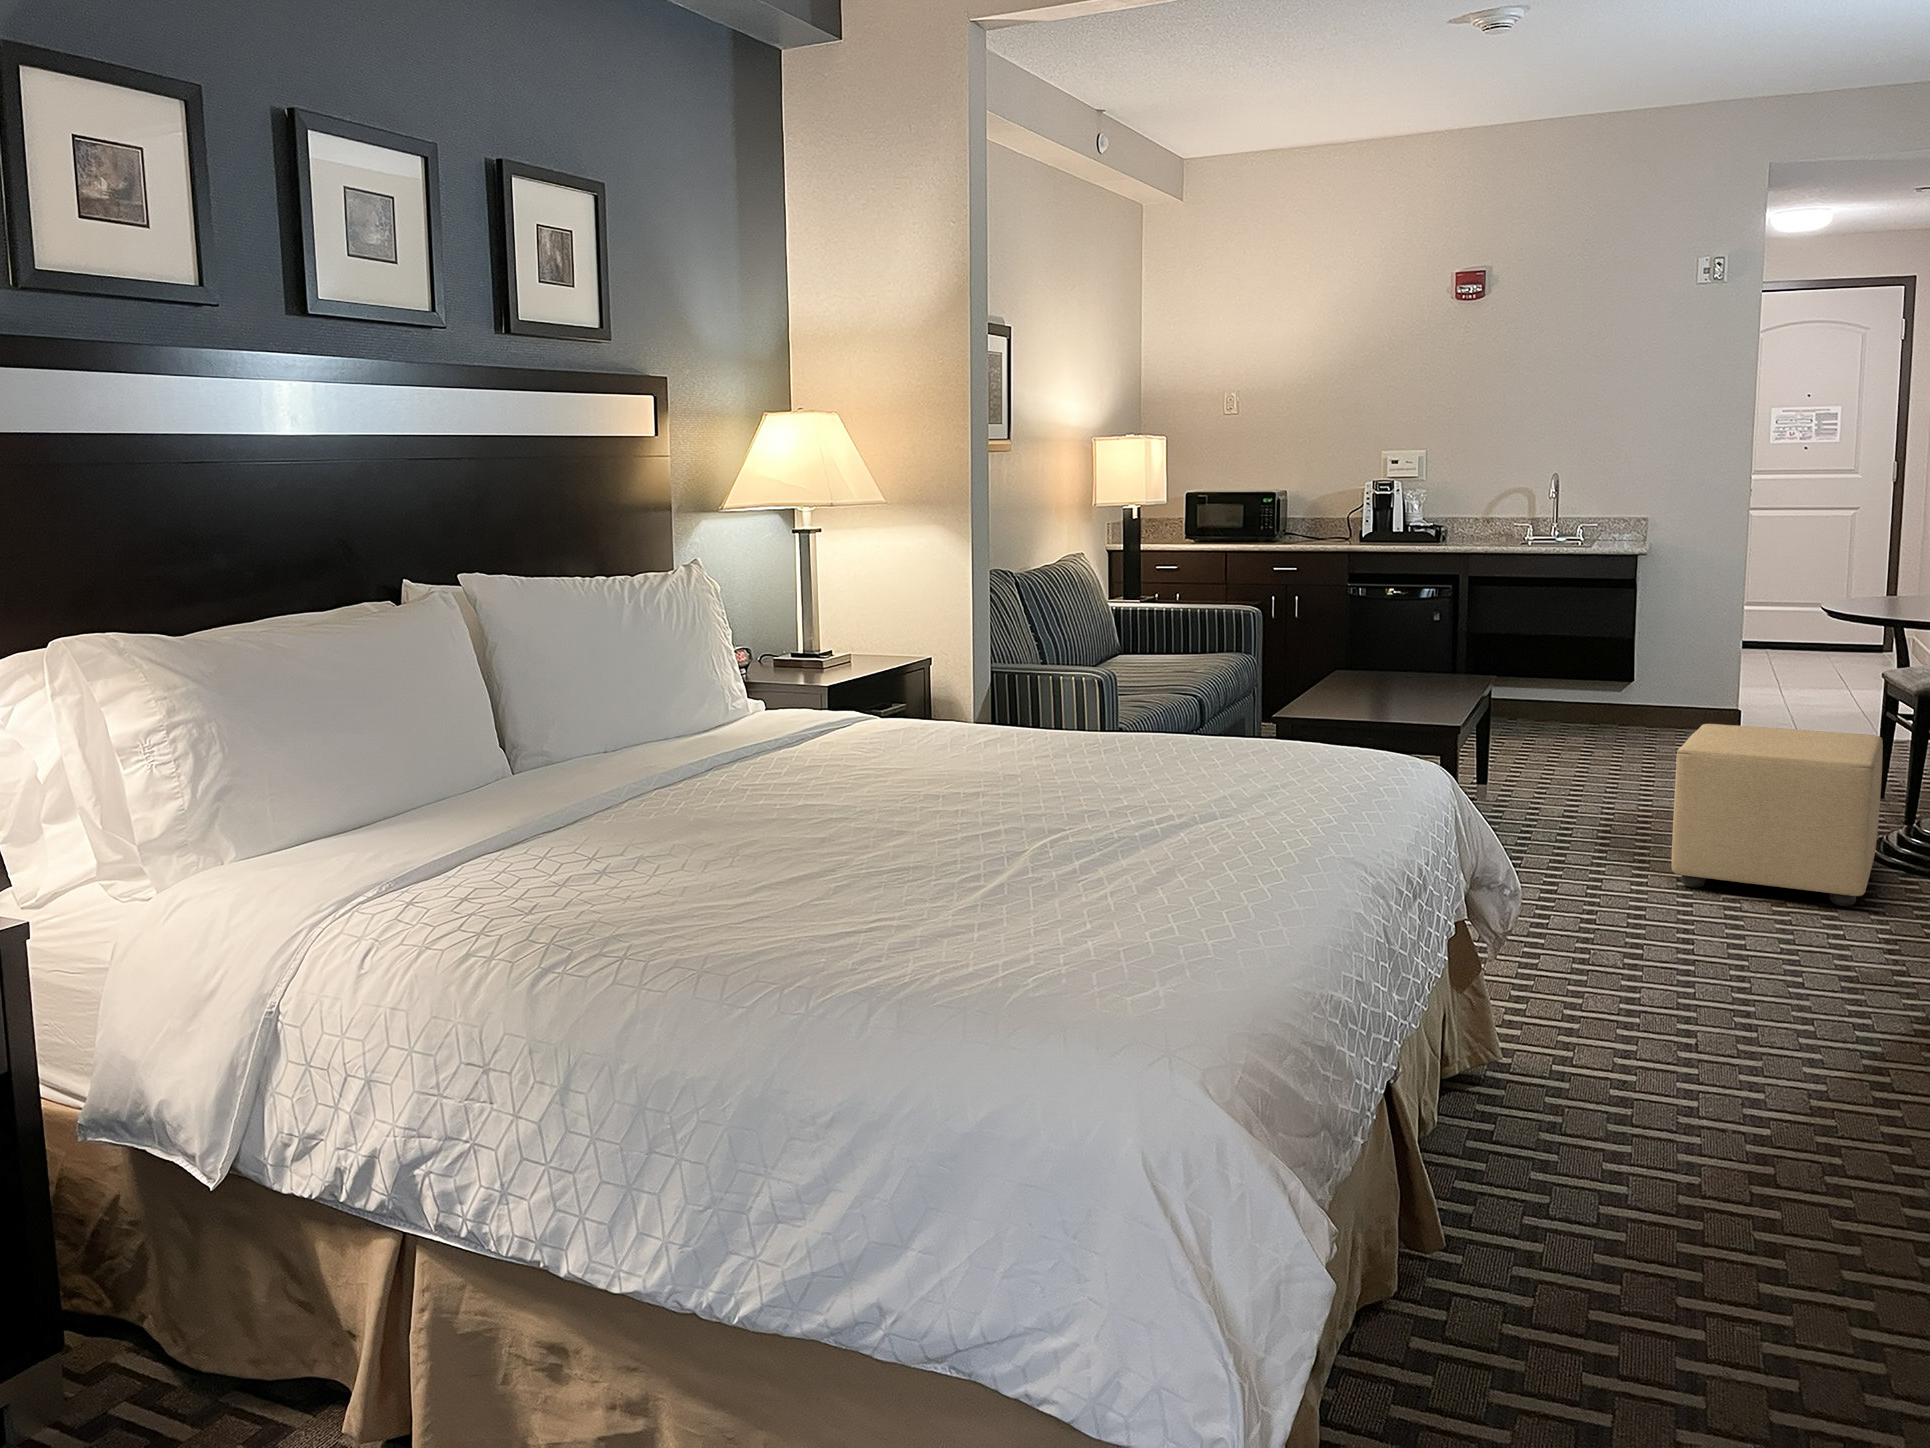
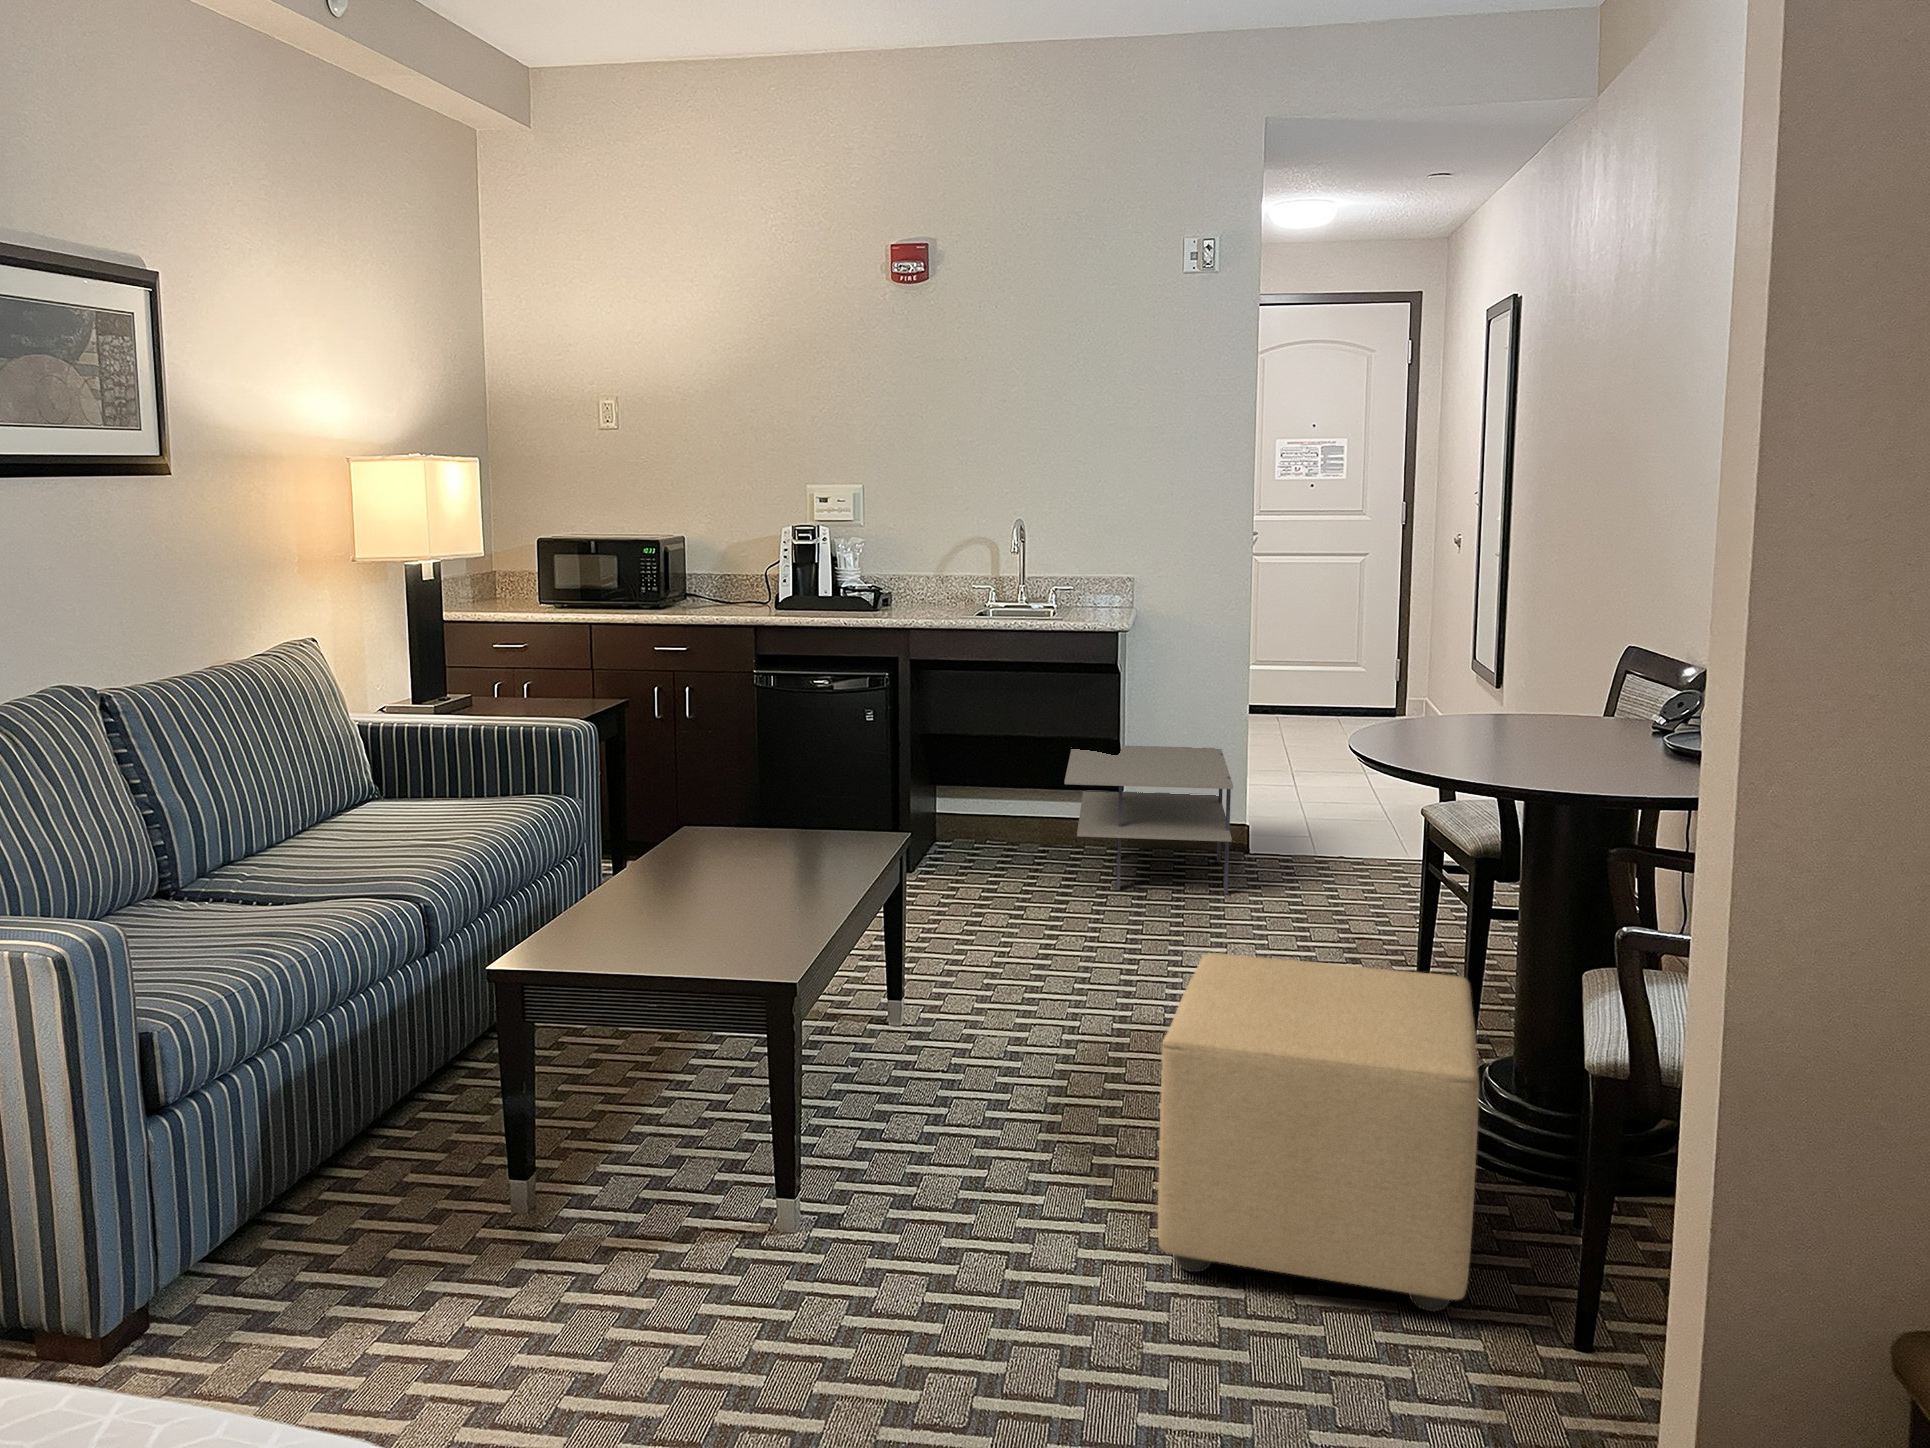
side table: none [1589,644,1724,749] -> present [1064,746,1233,894]

